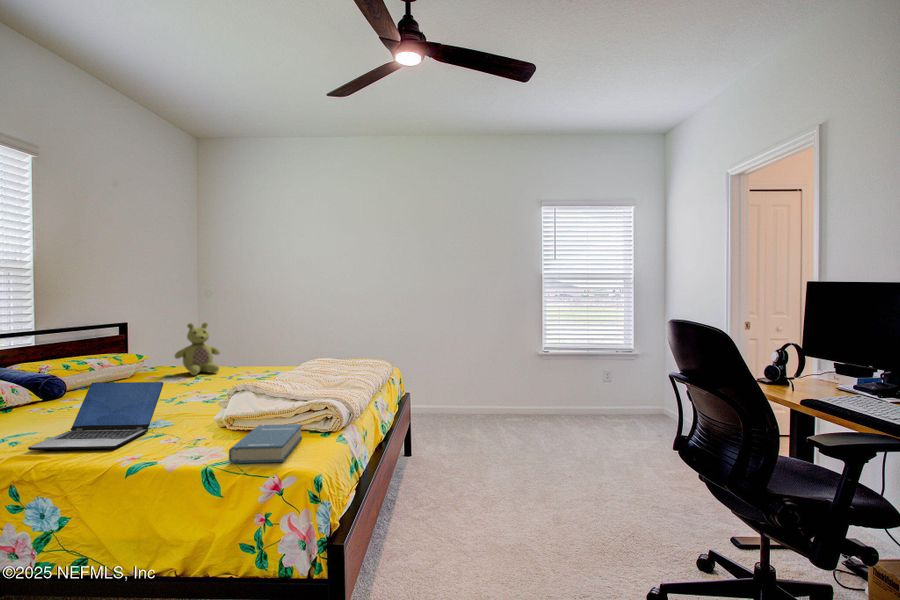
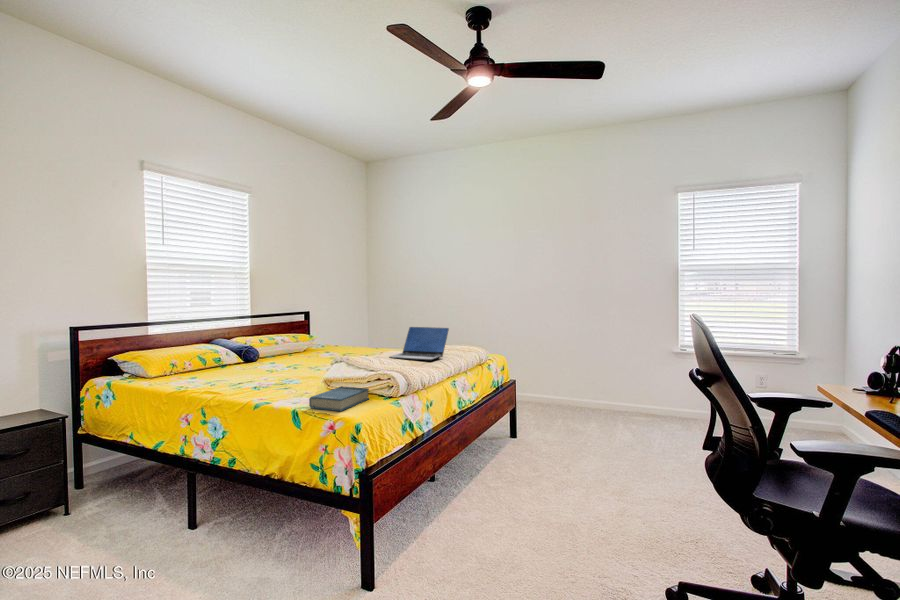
stuffed bear: present [175,323,220,375] -> none [331,314,363,354]
laptop: present [28,382,163,450] -> present [389,327,449,361]

